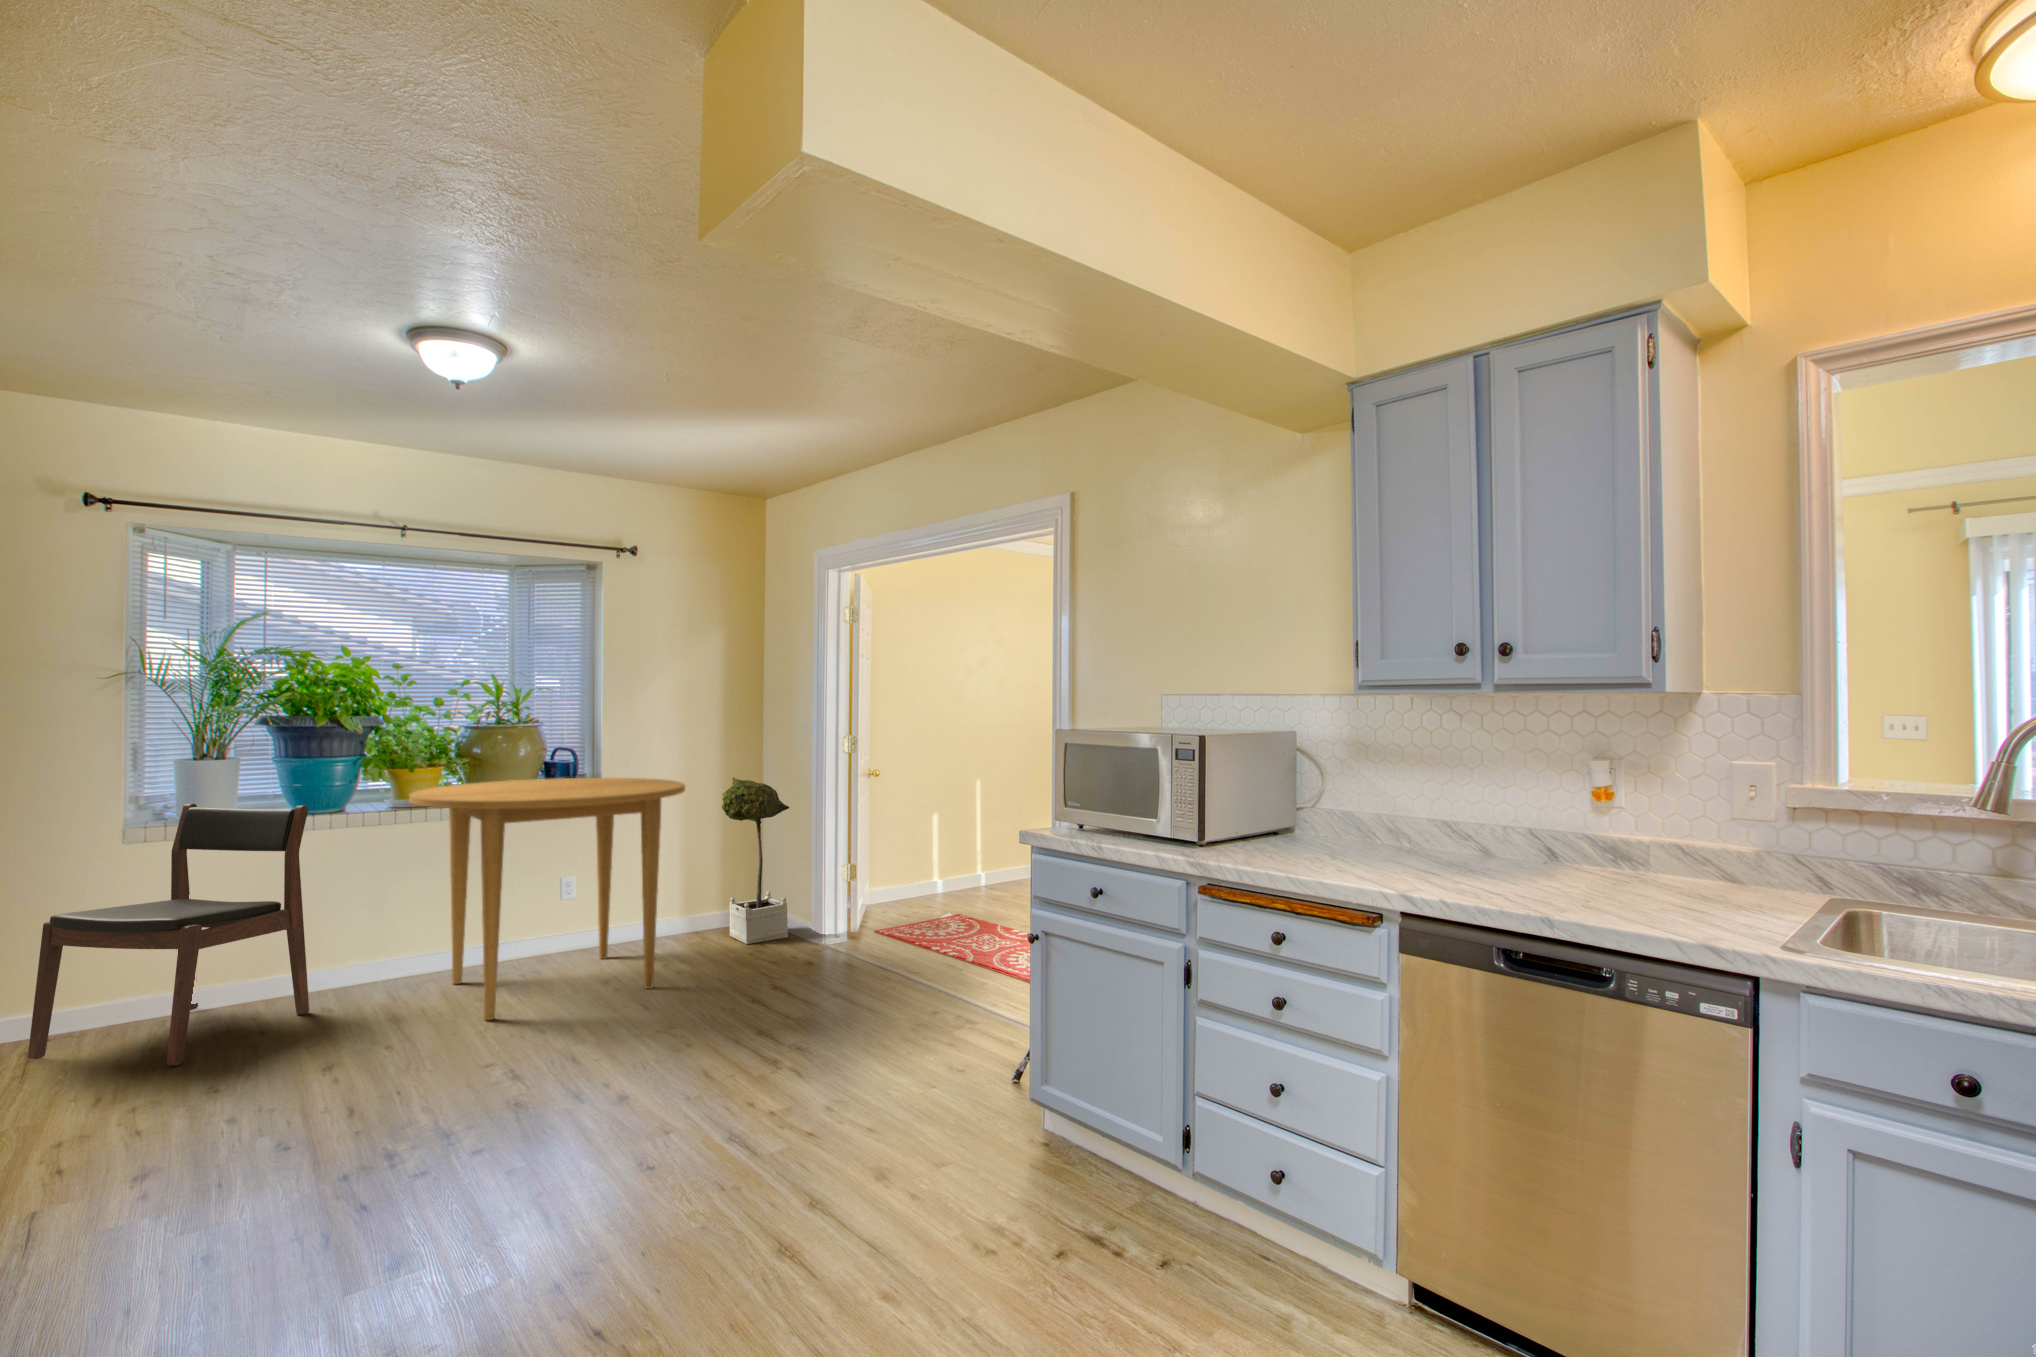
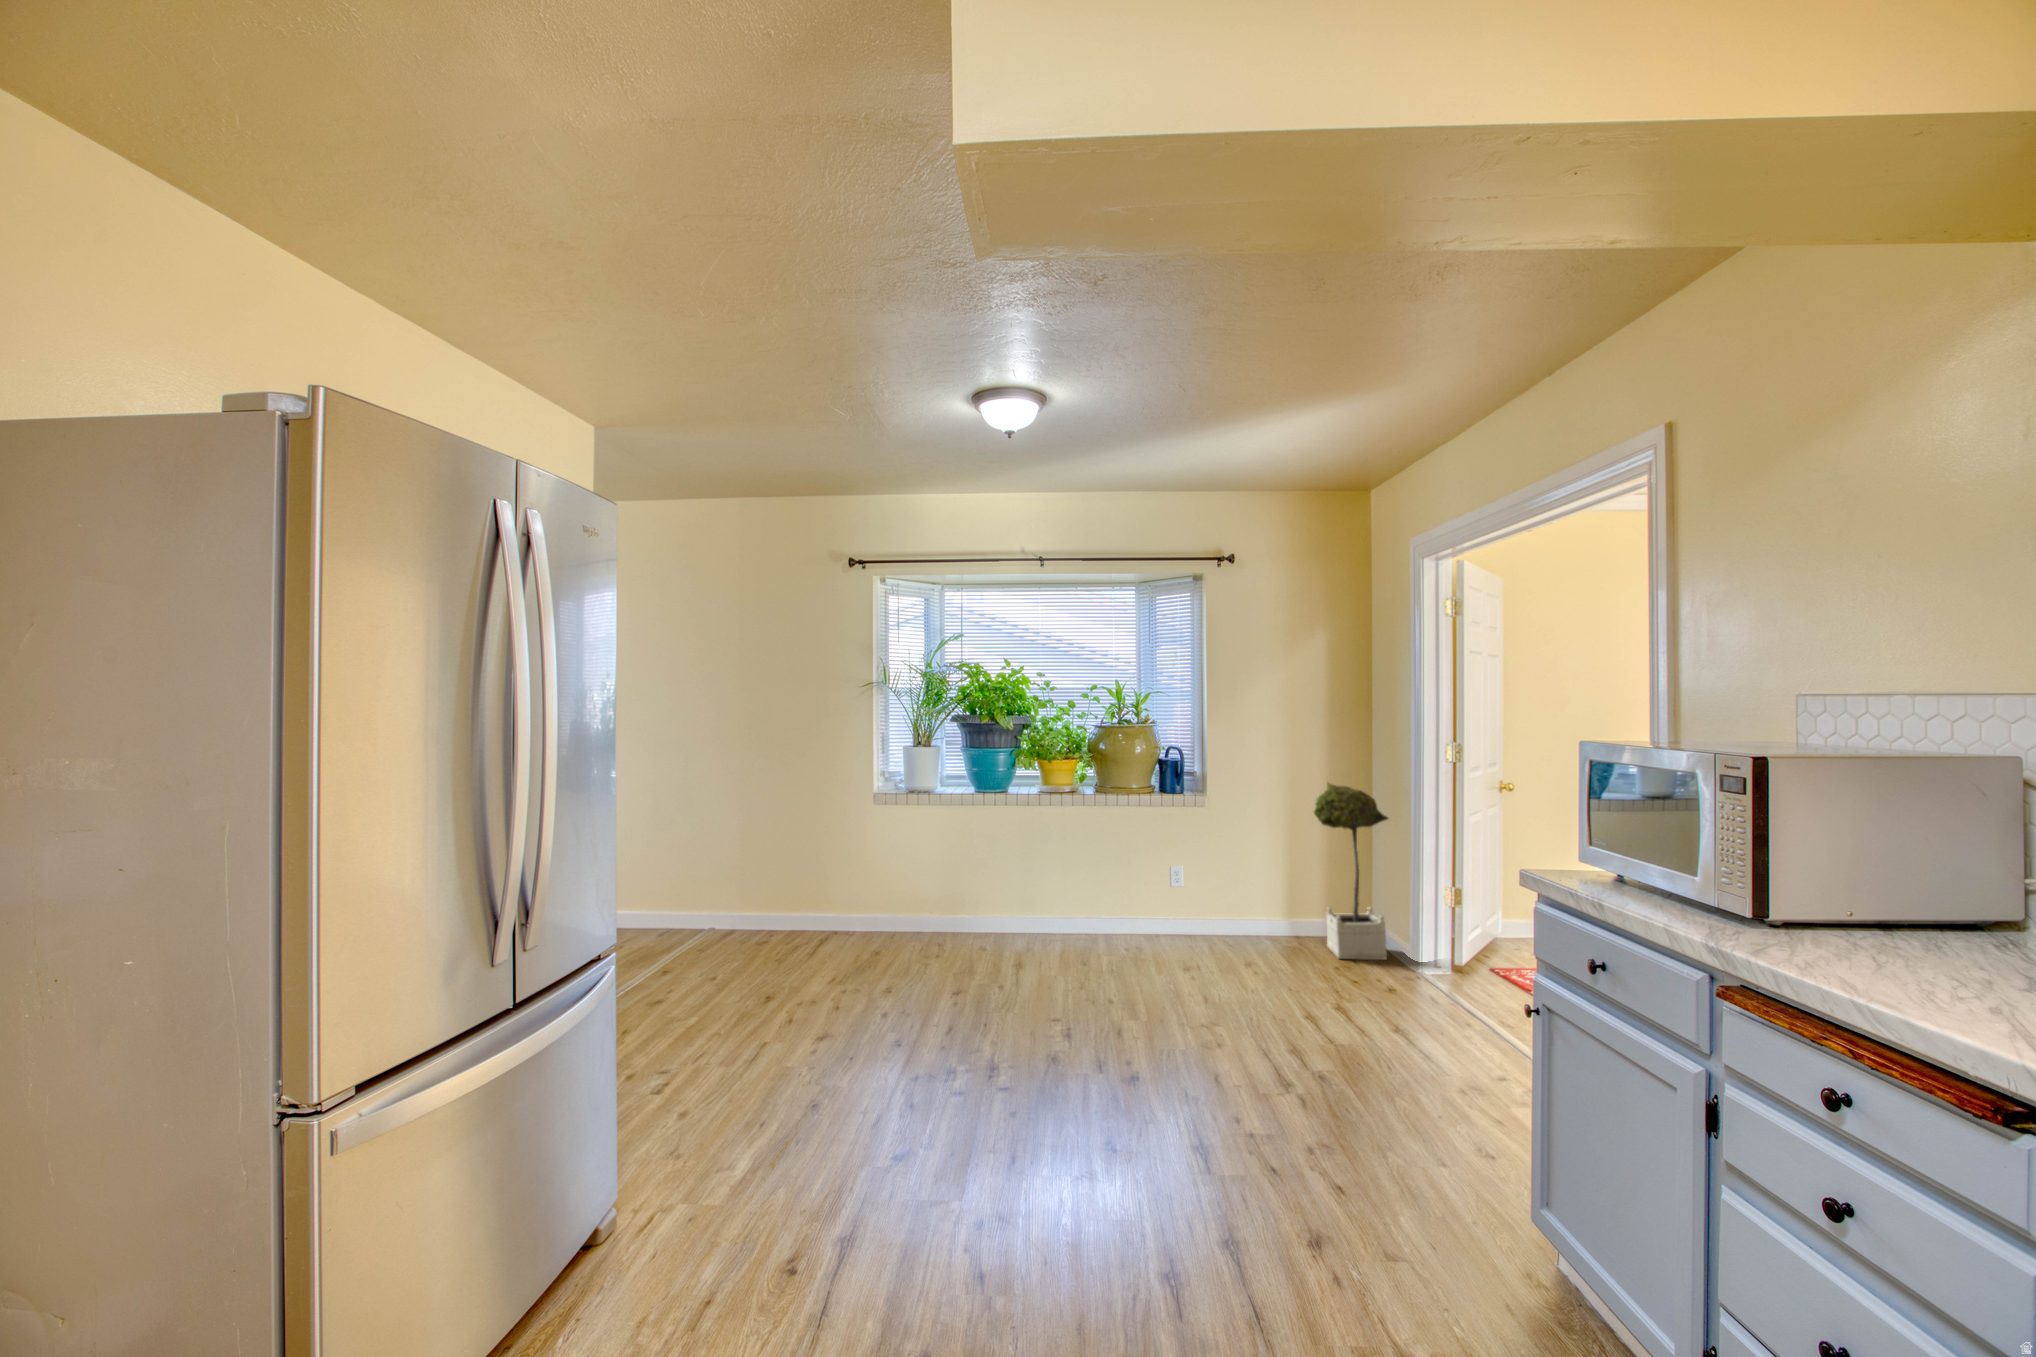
dining table: present [409,778,685,1020] -> none [1032,774,1259,984]
dining chair: present [28,804,309,1066] -> none [825,779,976,969]

